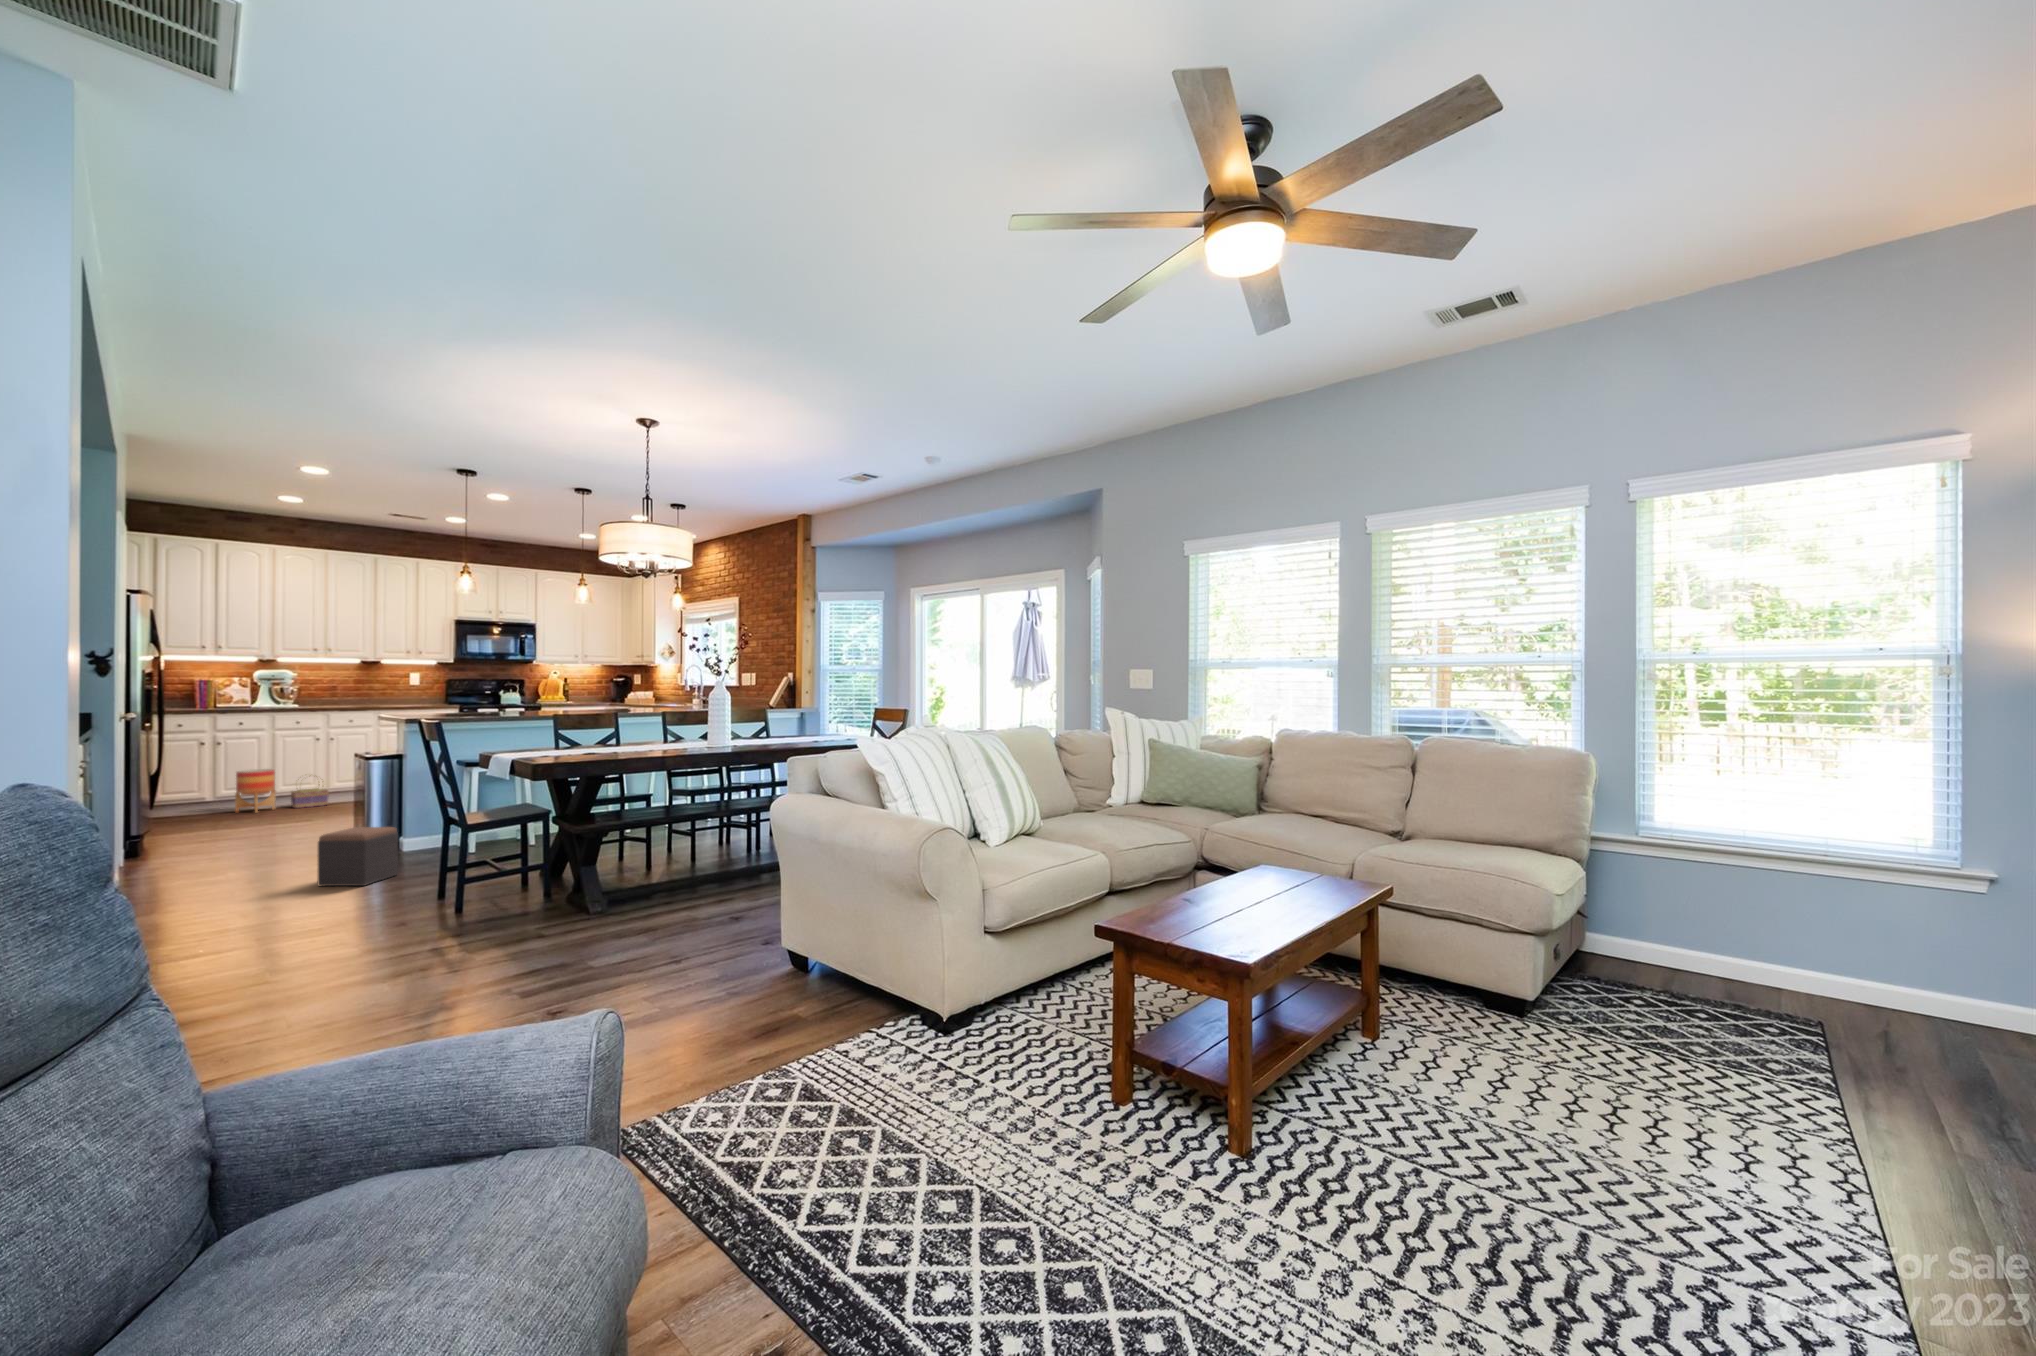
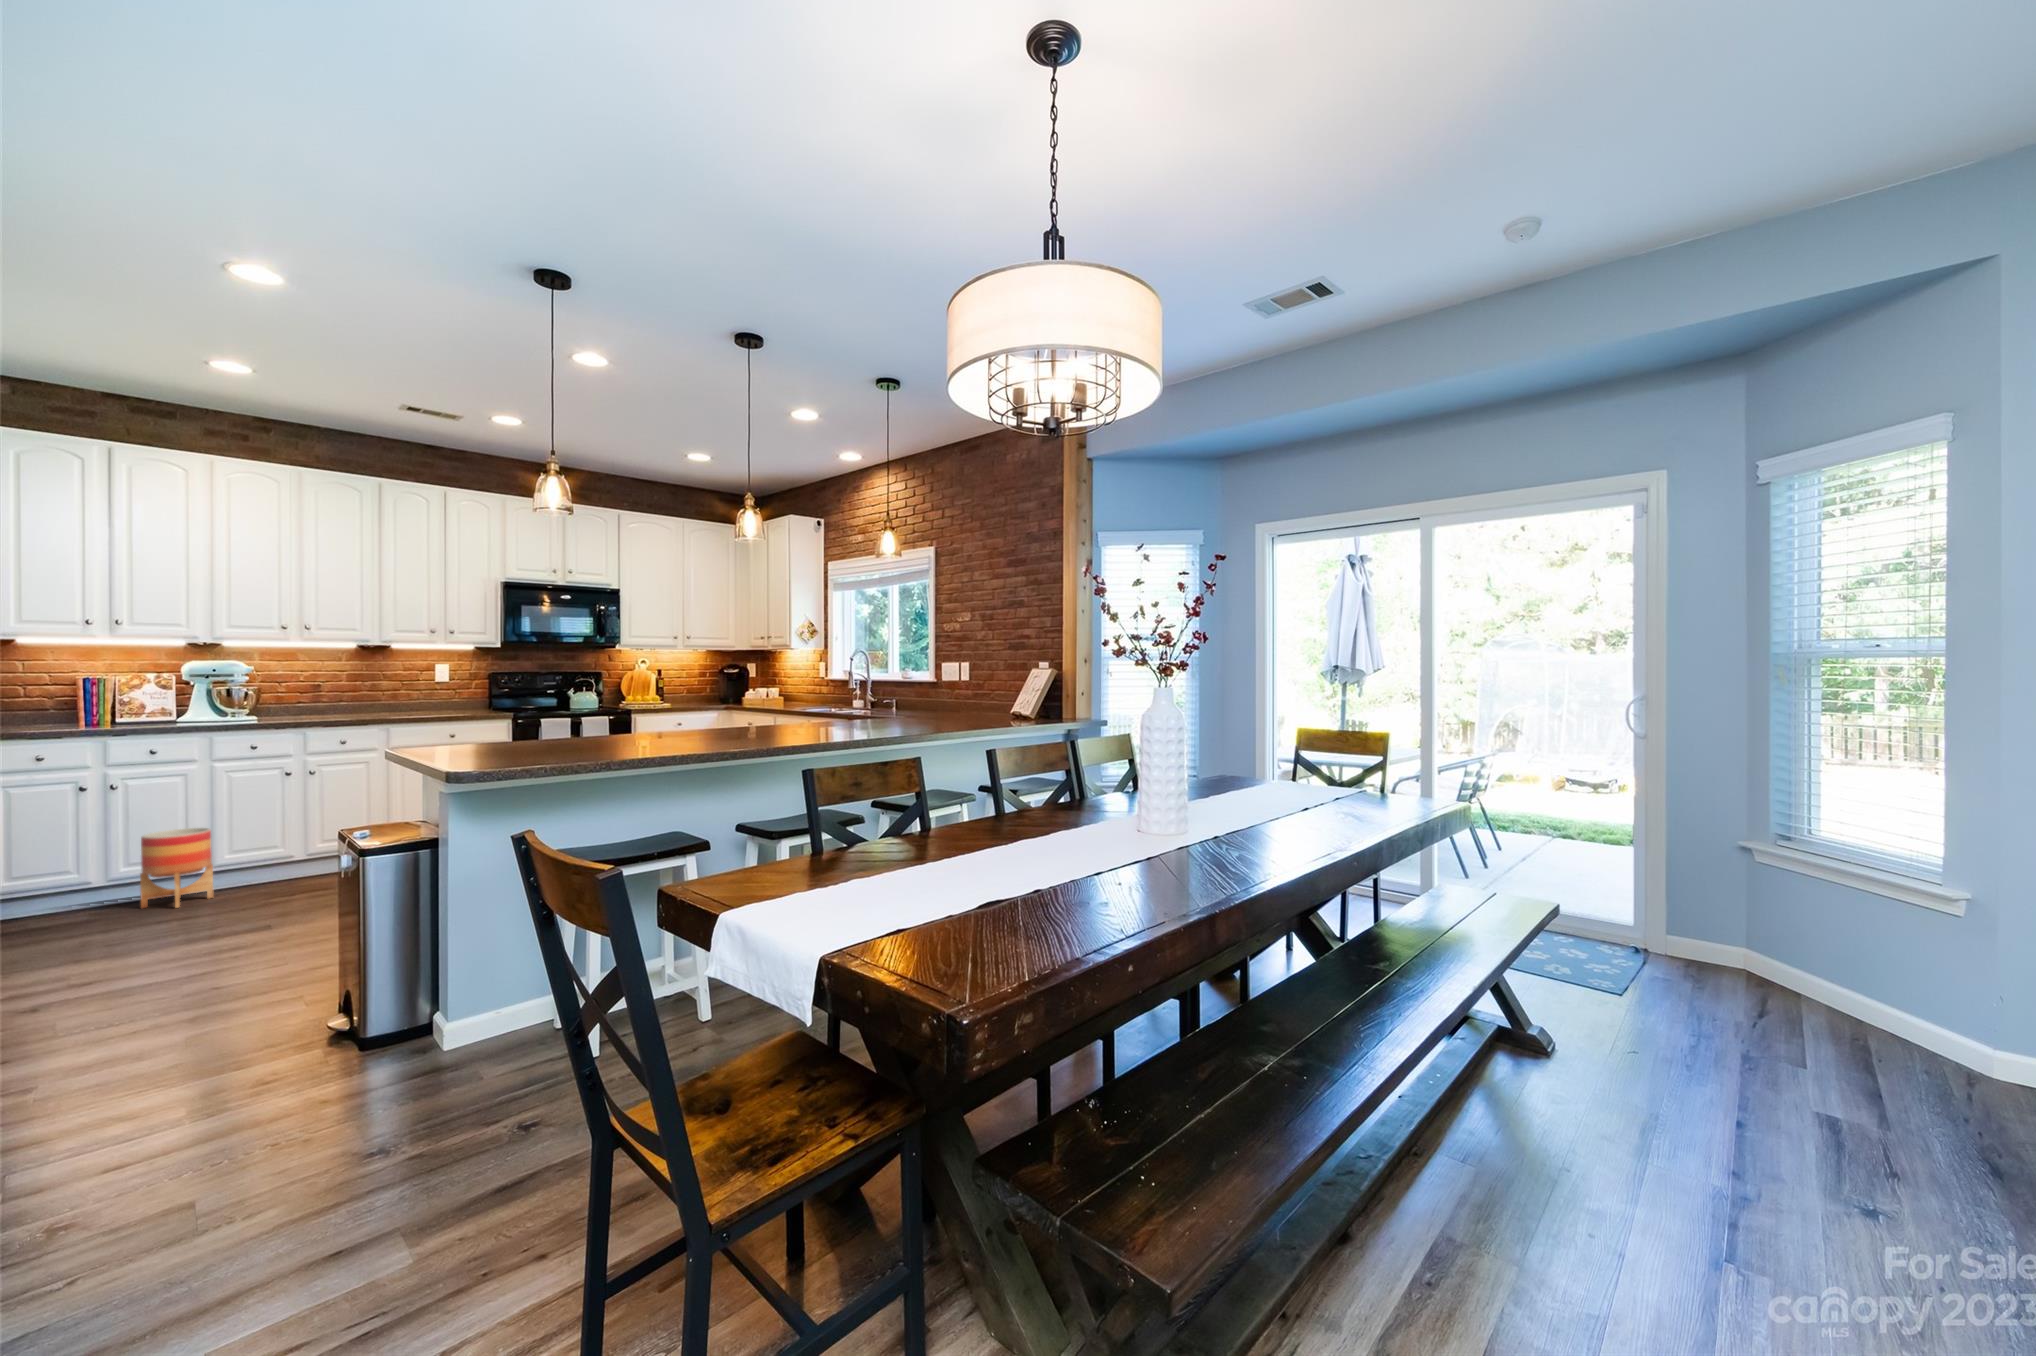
basket: present [291,775,329,808] -> none [241,833,307,893]
footstool: present [318,827,398,886] -> none [208,1068,437,1278]

